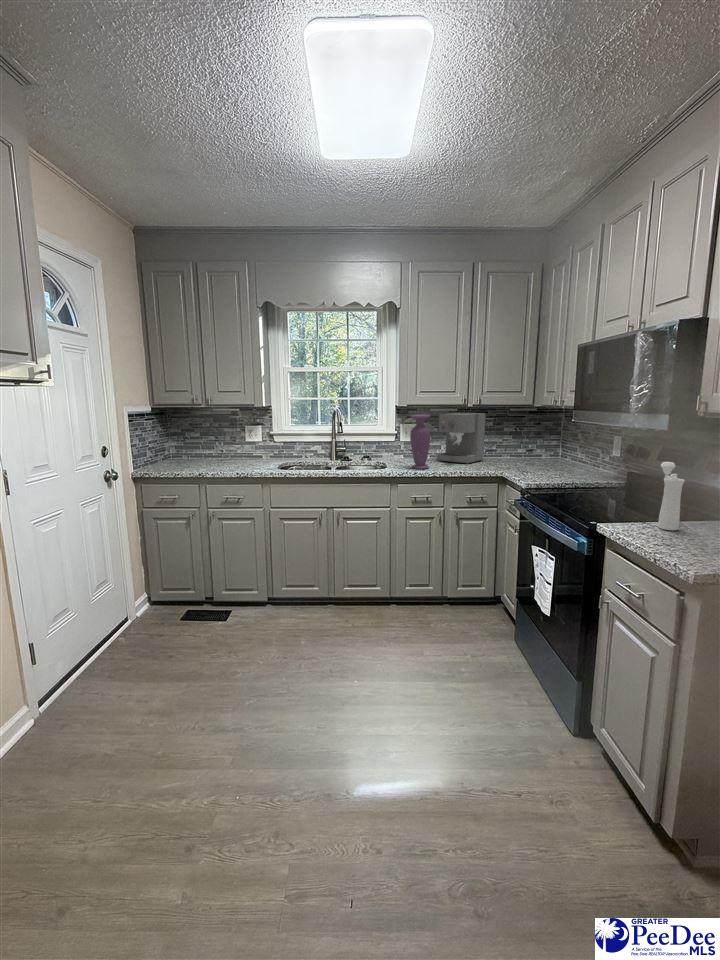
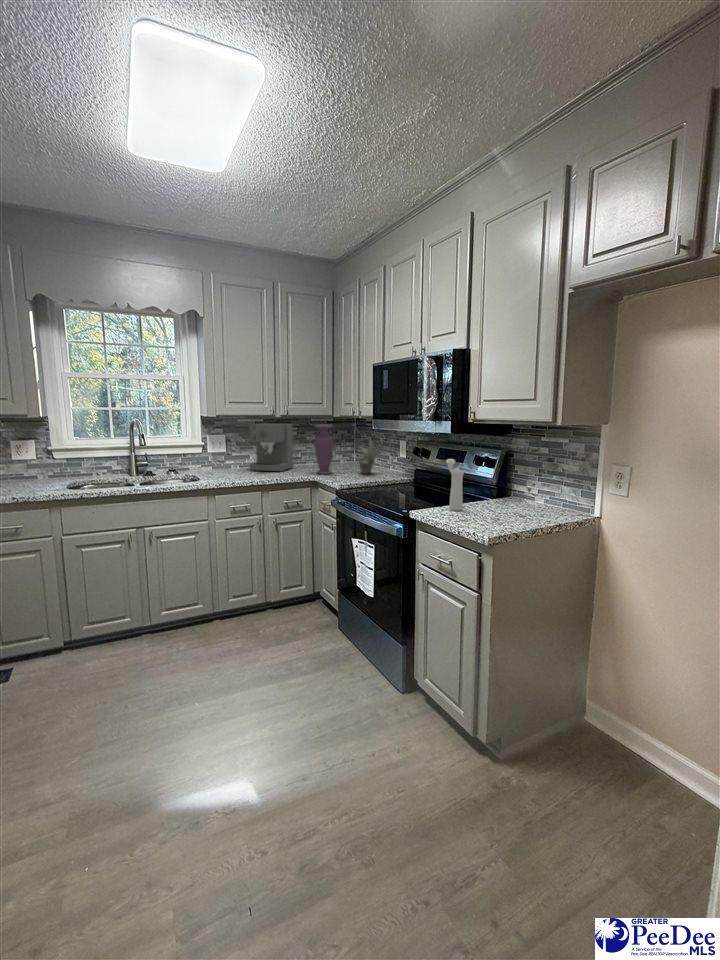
vase: present [410,414,430,469] -> present [315,424,333,474]
succulent plant: none [557,432,586,472] -> present [359,440,379,474]

